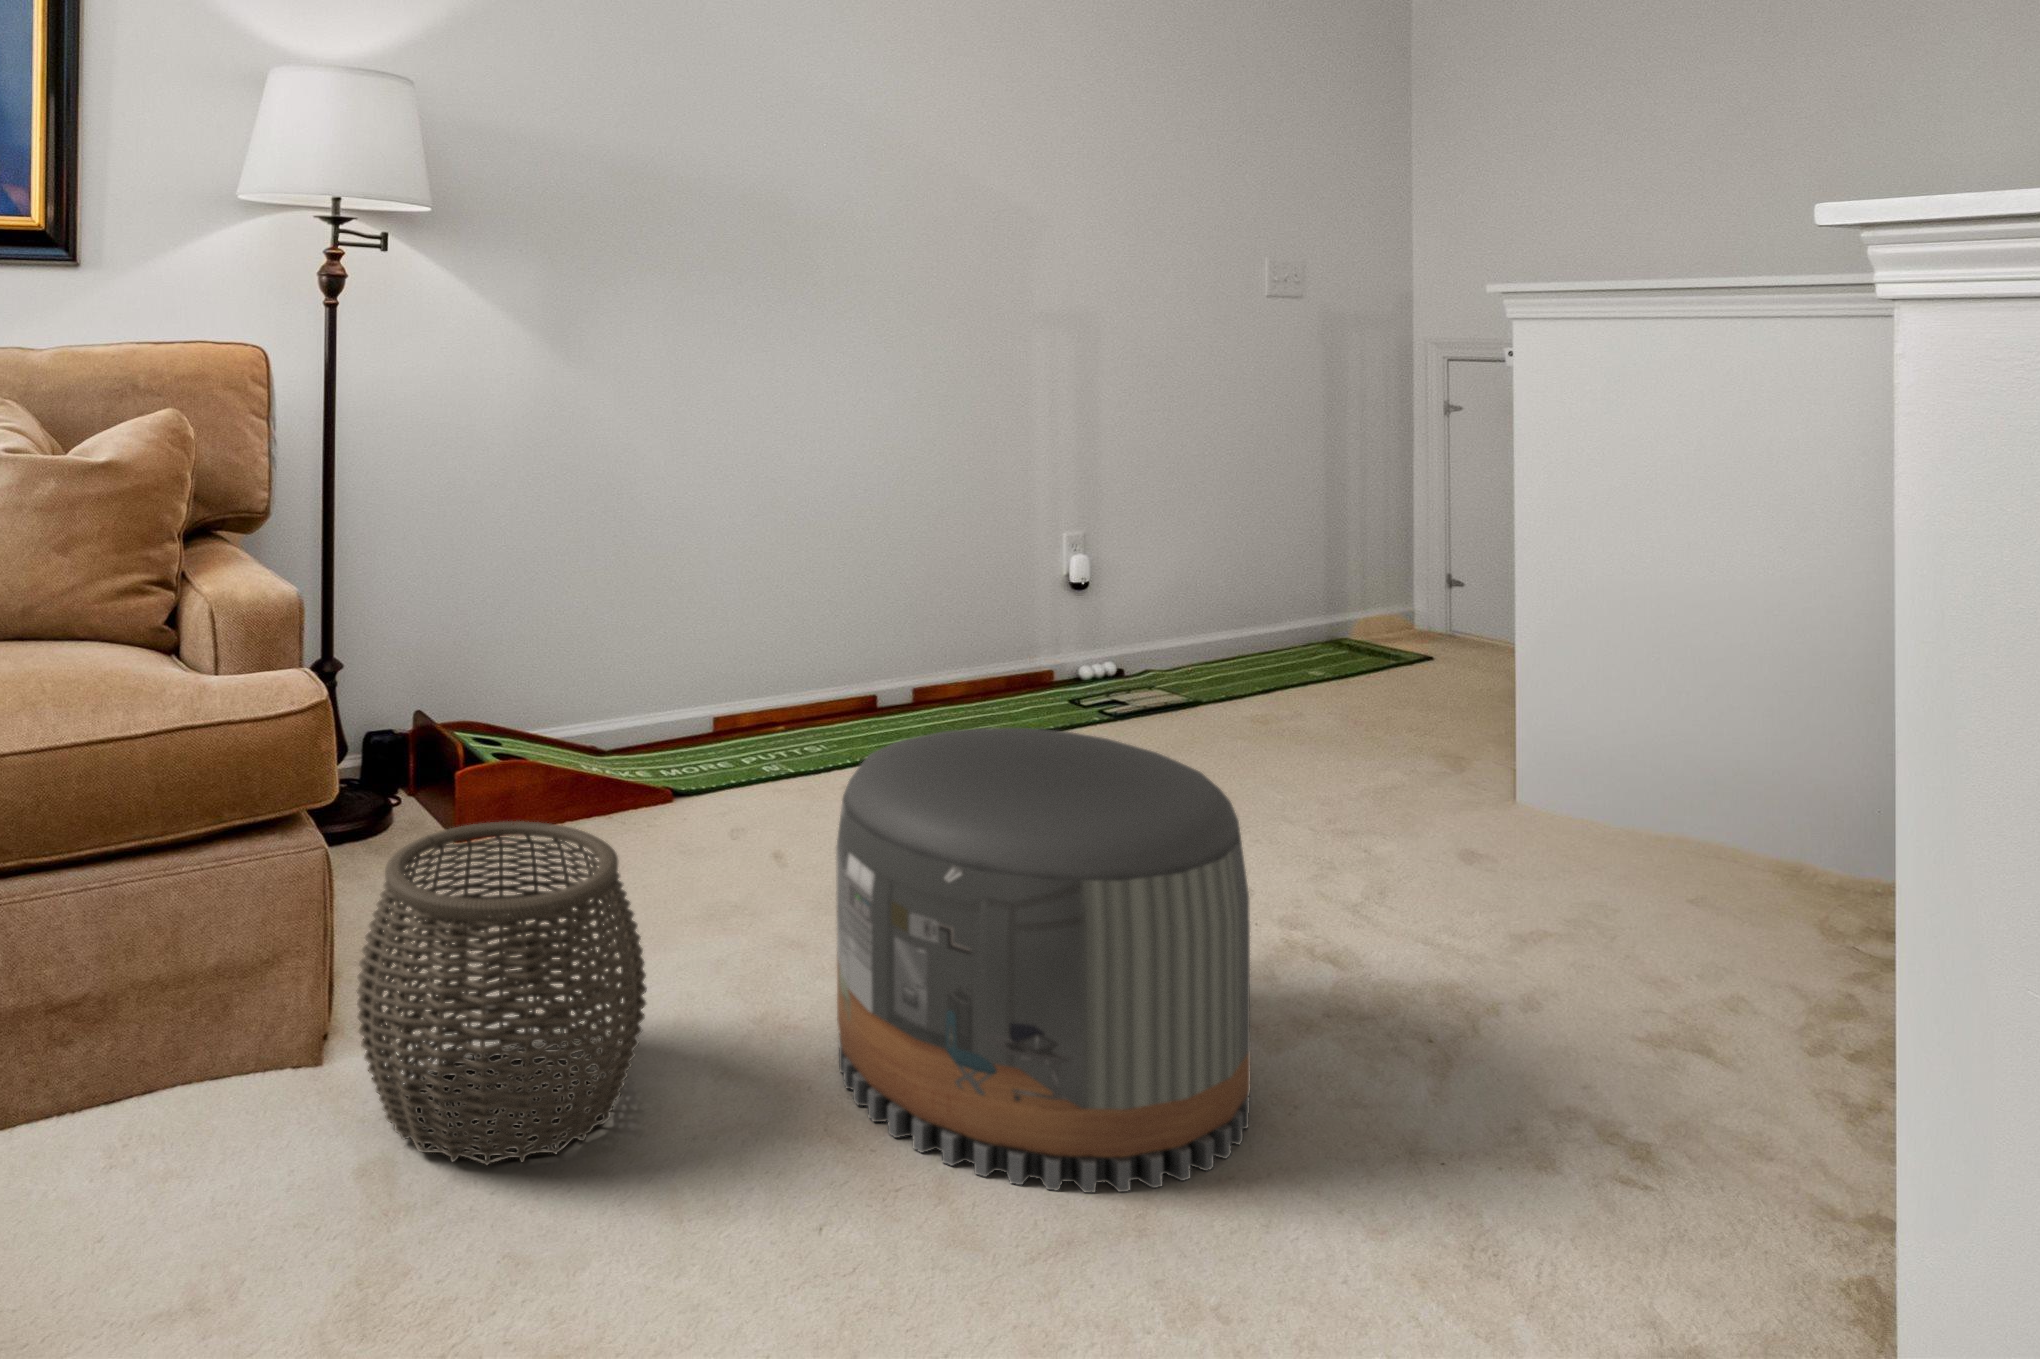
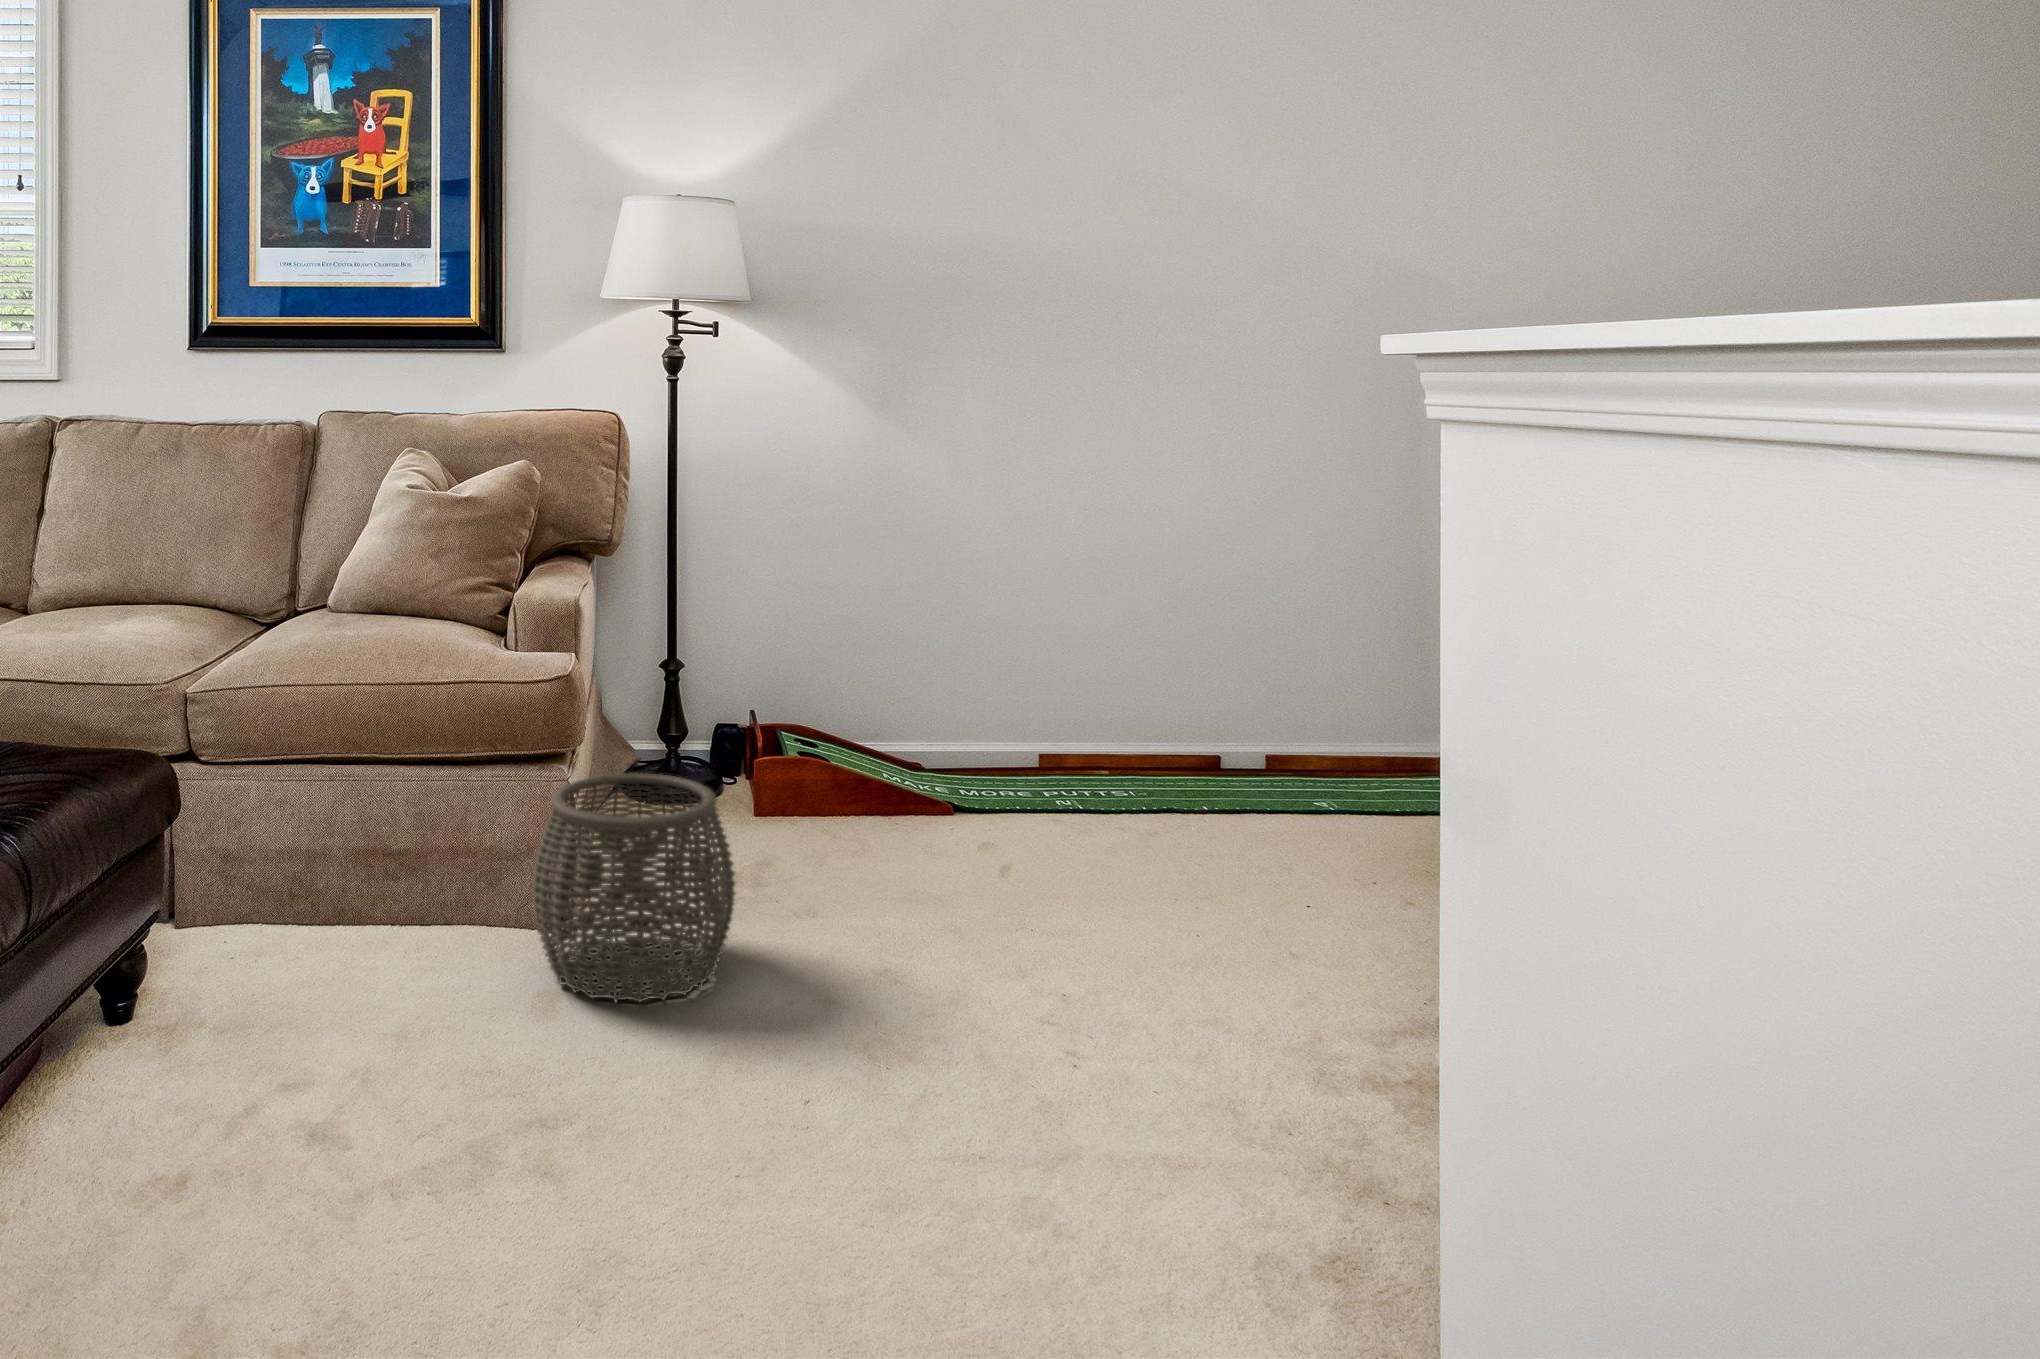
pouf: present [836,728,1251,1193] -> none [873,753,1211,1121]

